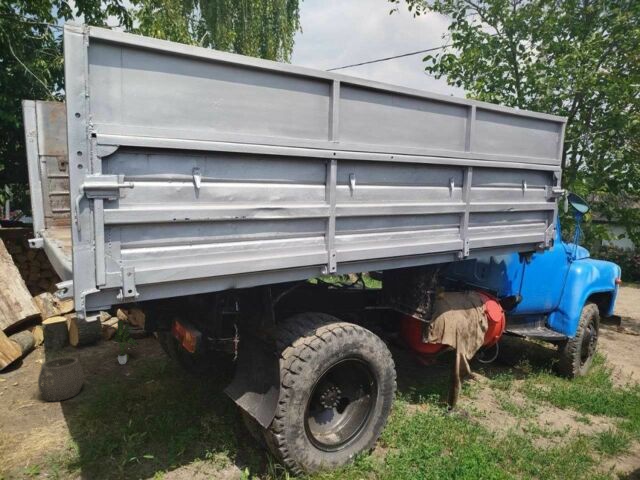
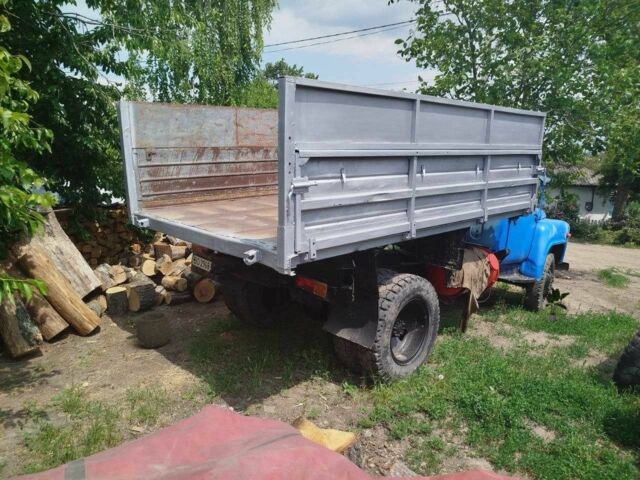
potted plant: present [111,320,139,364] -> present [544,288,570,322]

